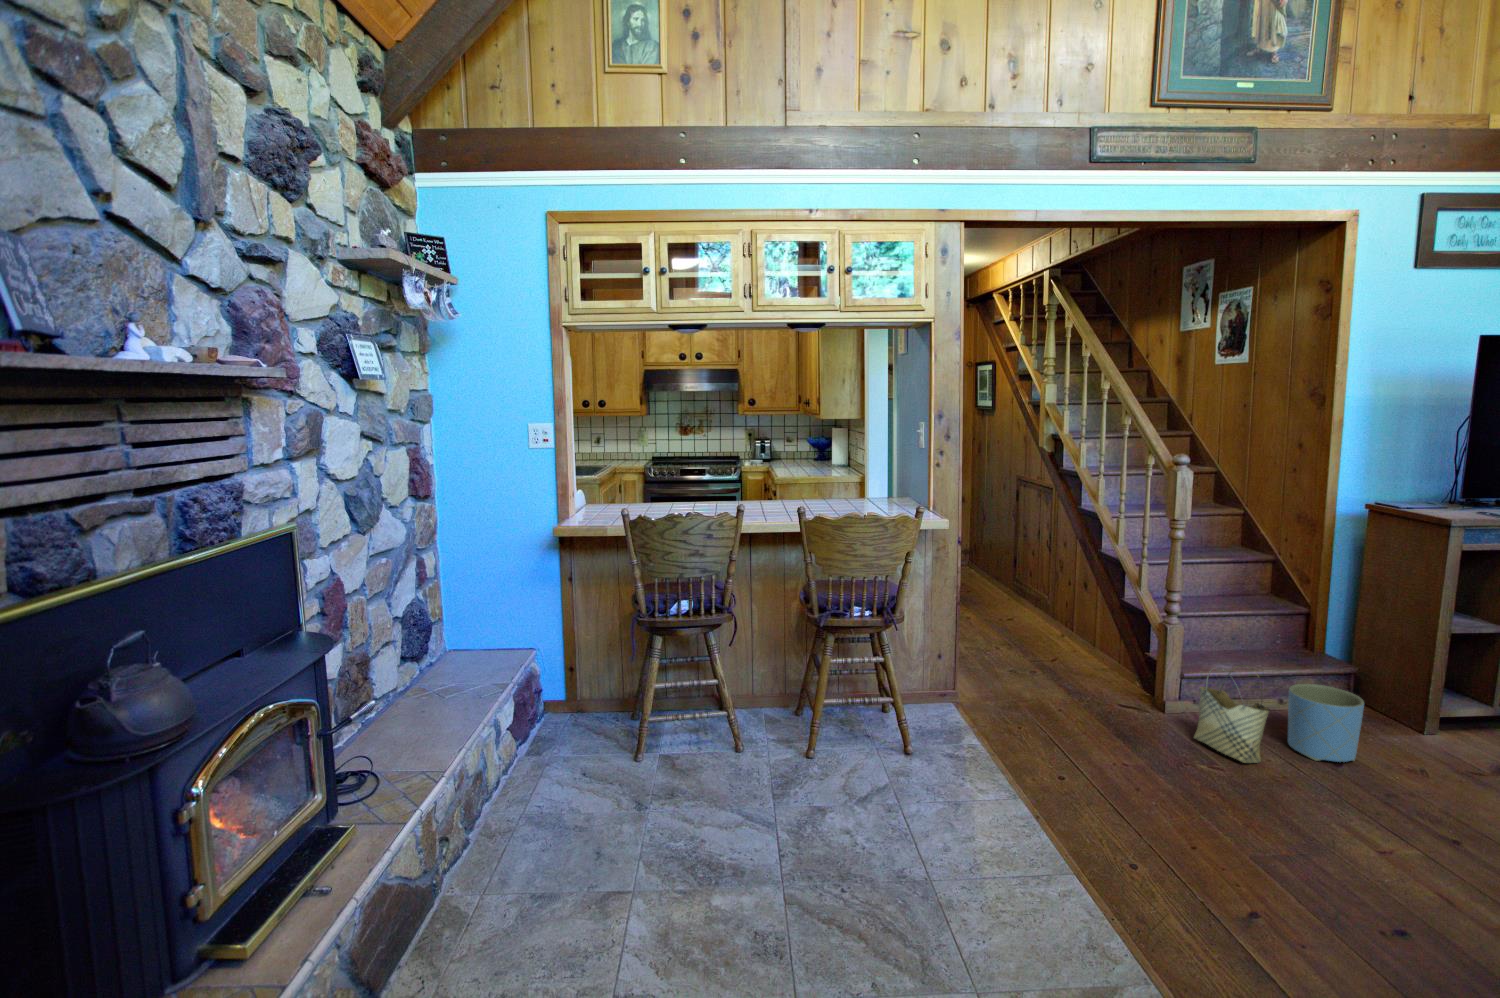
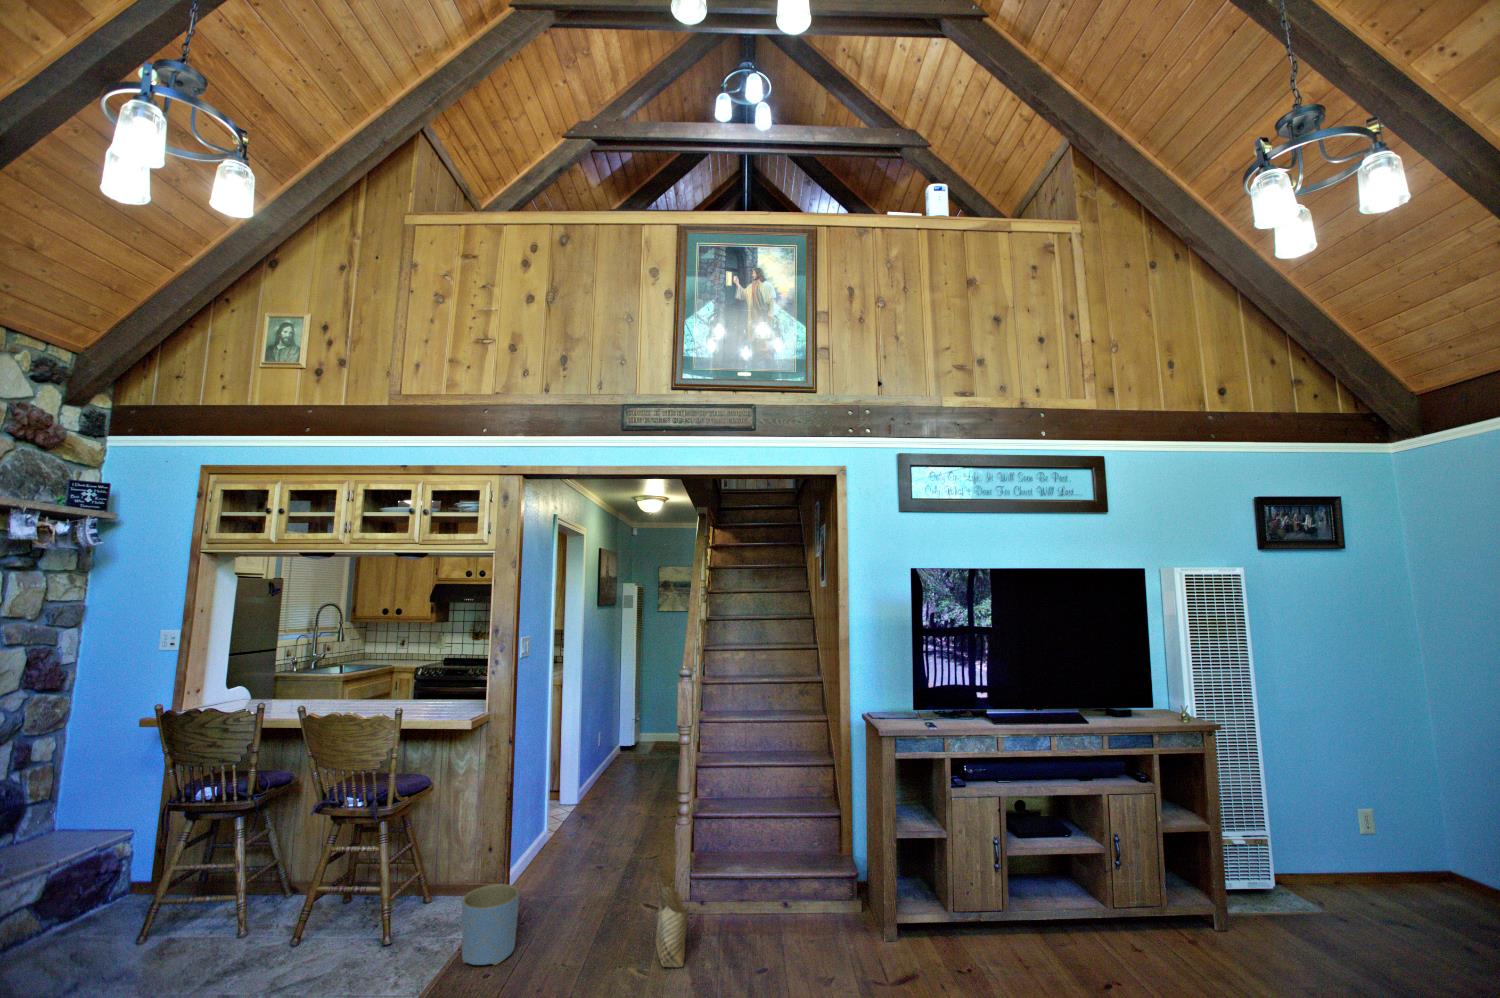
planter: present [1288,684,1364,762] -> present [462,884,519,965]

